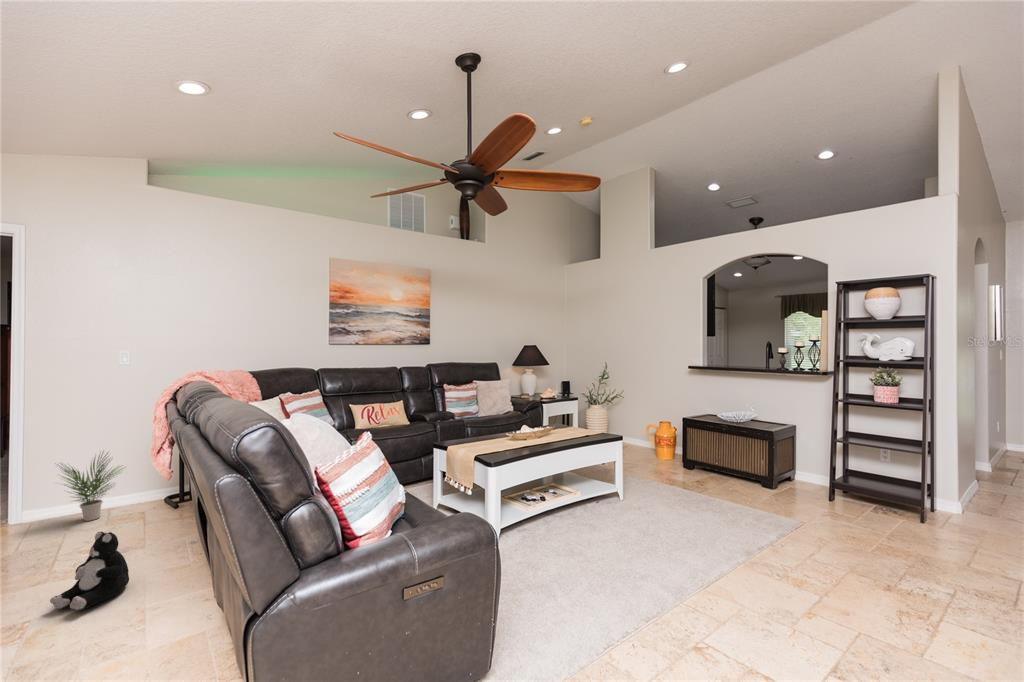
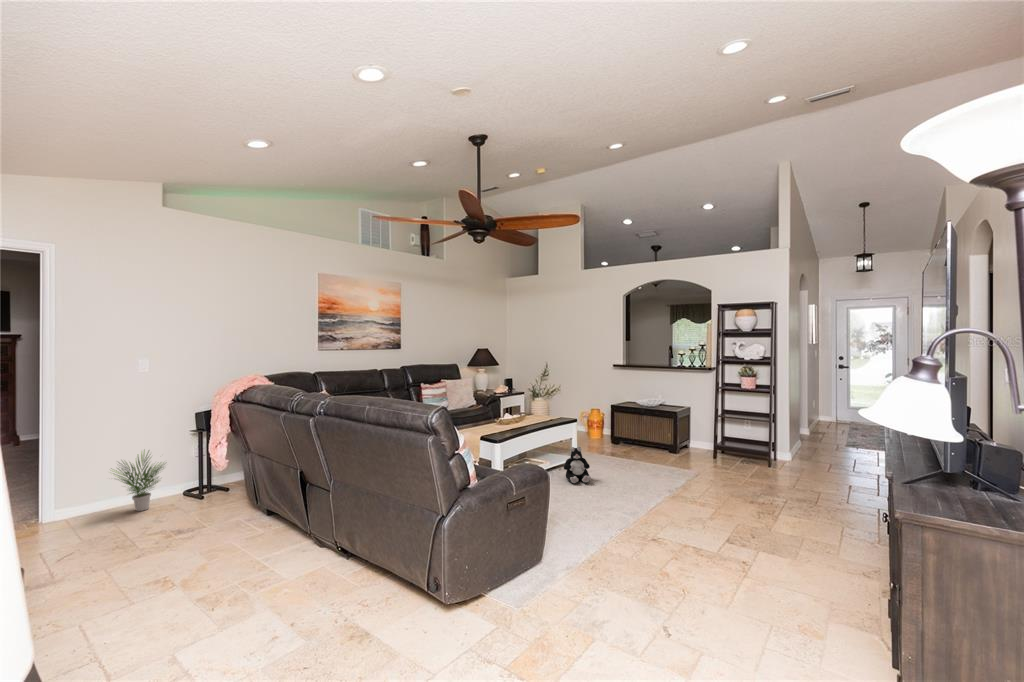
plush toy: present [50,532,129,610] -> present [564,447,591,483]

